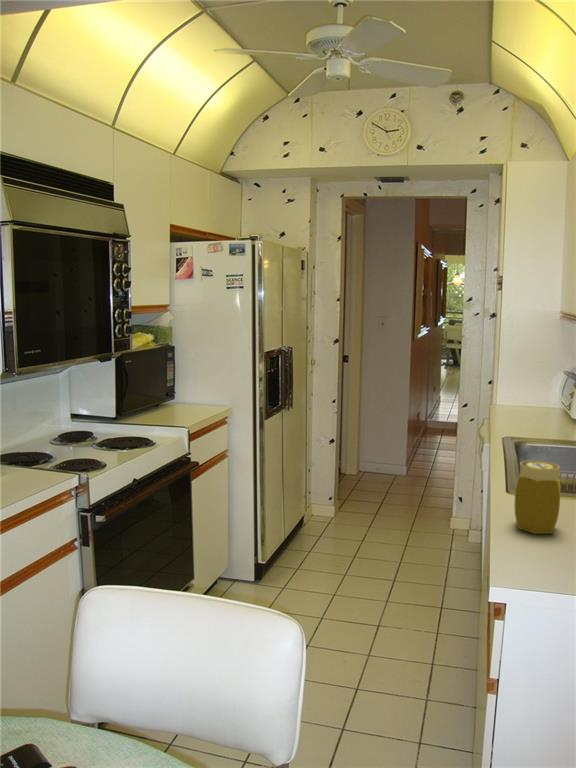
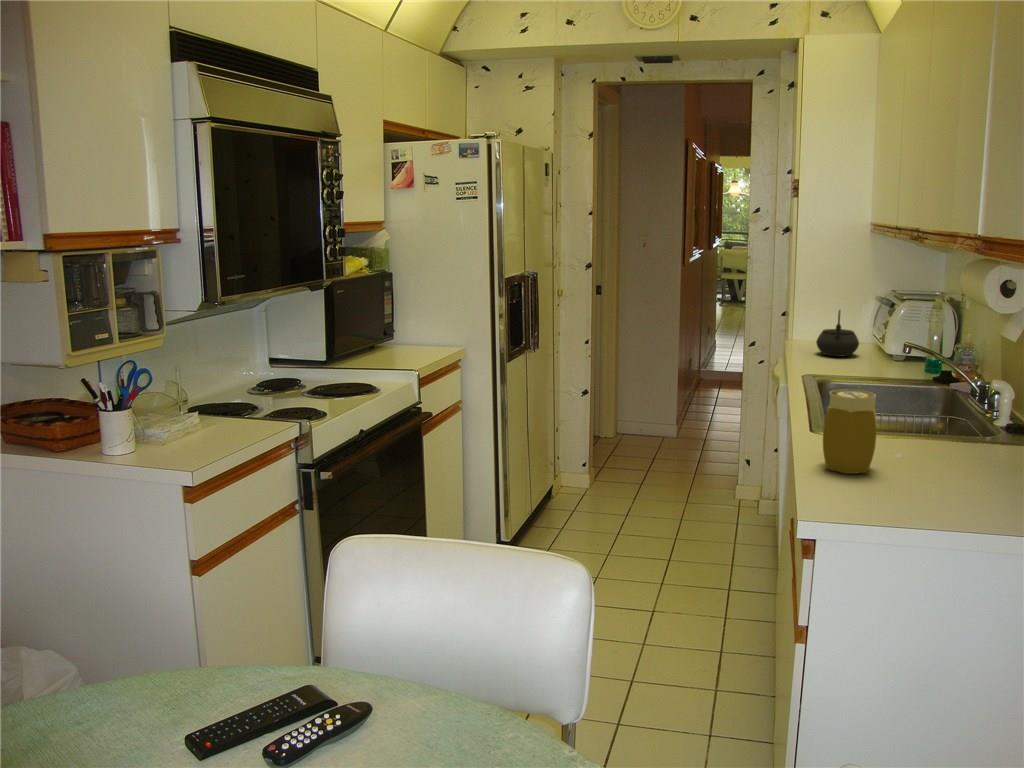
kettle: none [515,383,550,421] -> present [816,310,859,357]

